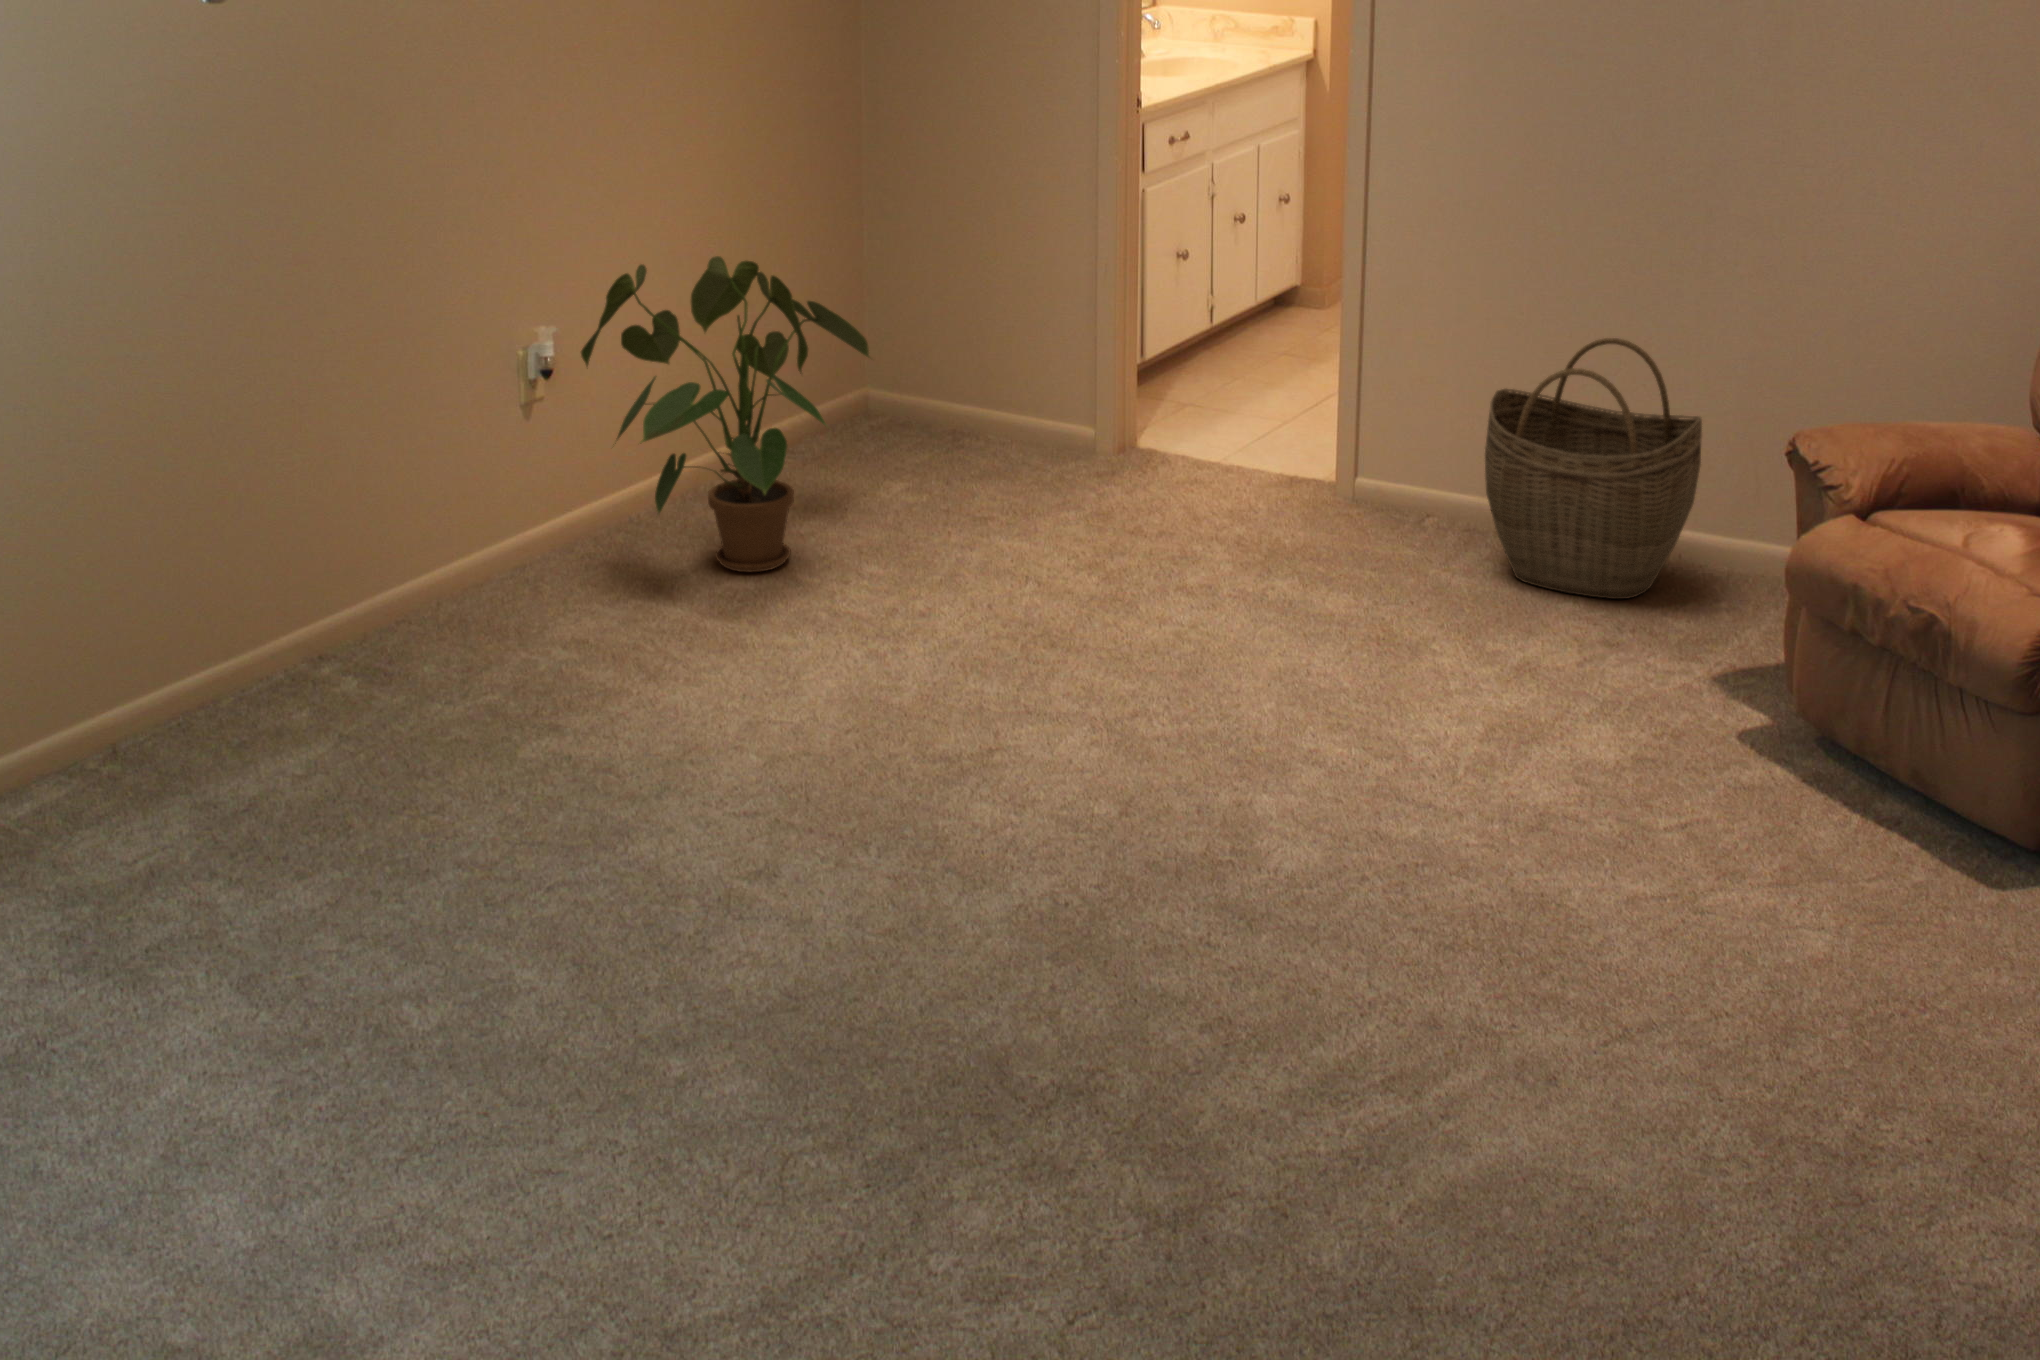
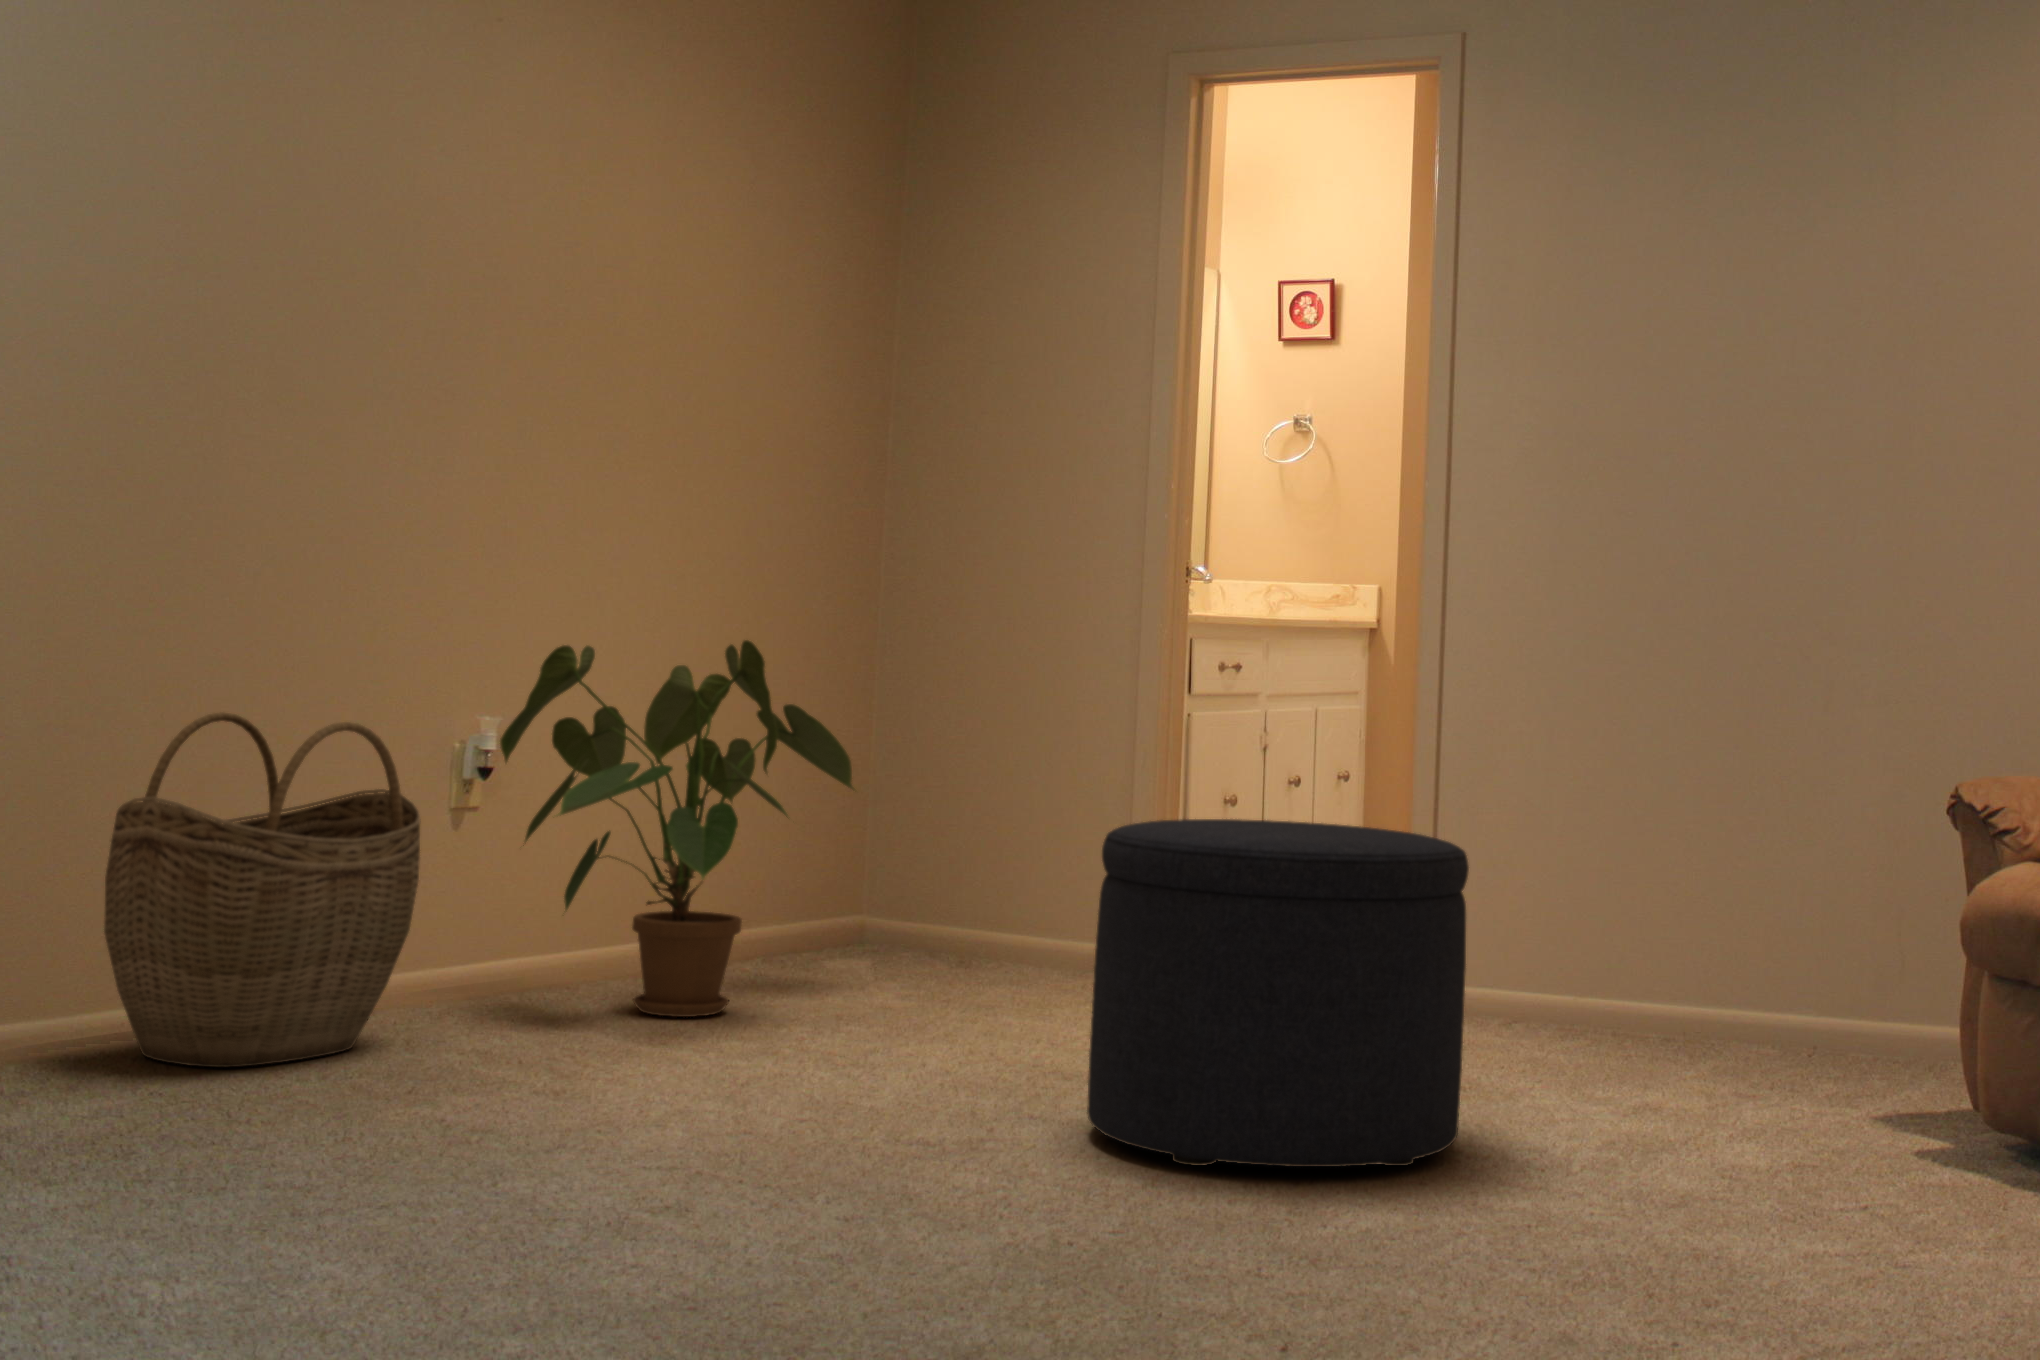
woven basket: present [1485,338,1702,599] -> present [104,712,421,1067]
ottoman: none [1088,487,1383,801] -> present [1087,819,1469,1167]

